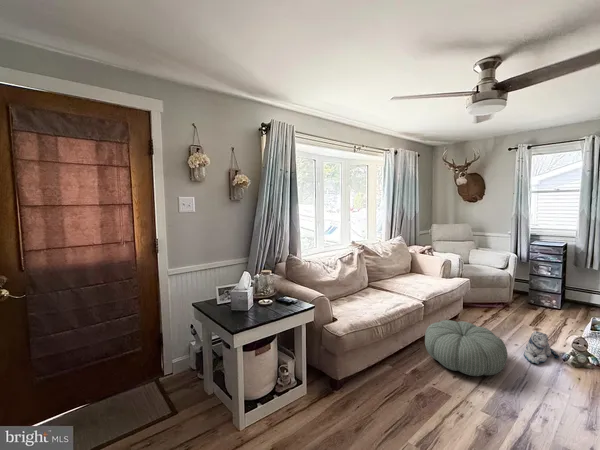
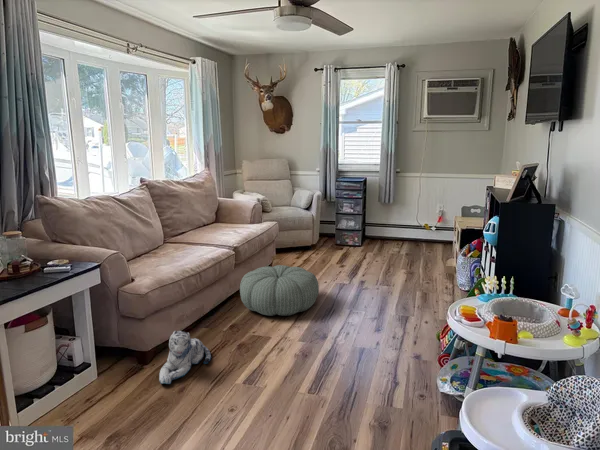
plush toy: present [524,331,559,364] -> present [159,331,211,384]

